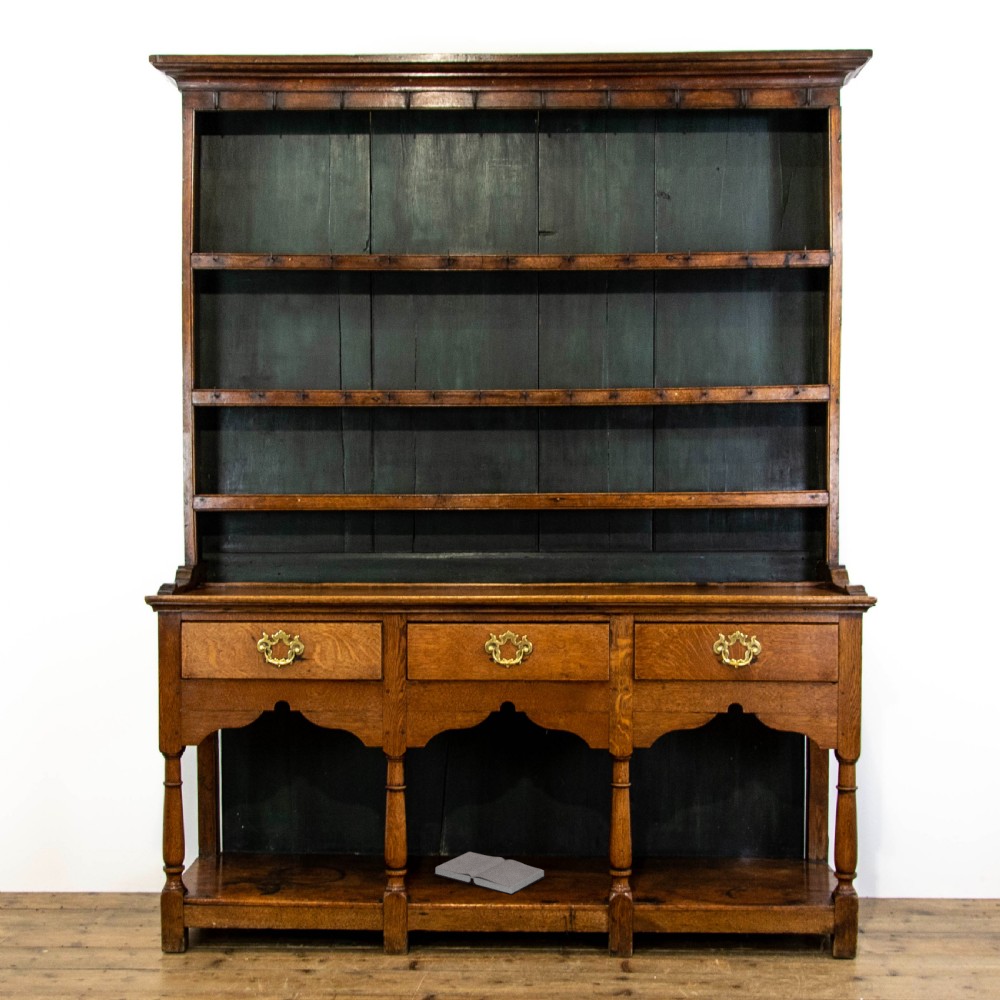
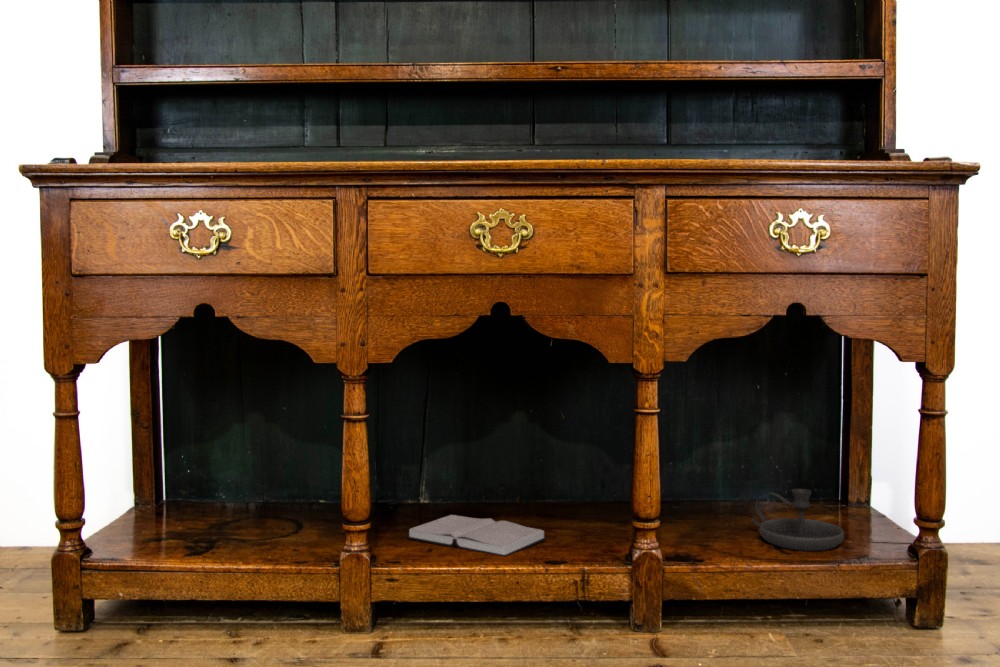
candlestick: none [715,837,786,891] -> present [752,489,844,551]

